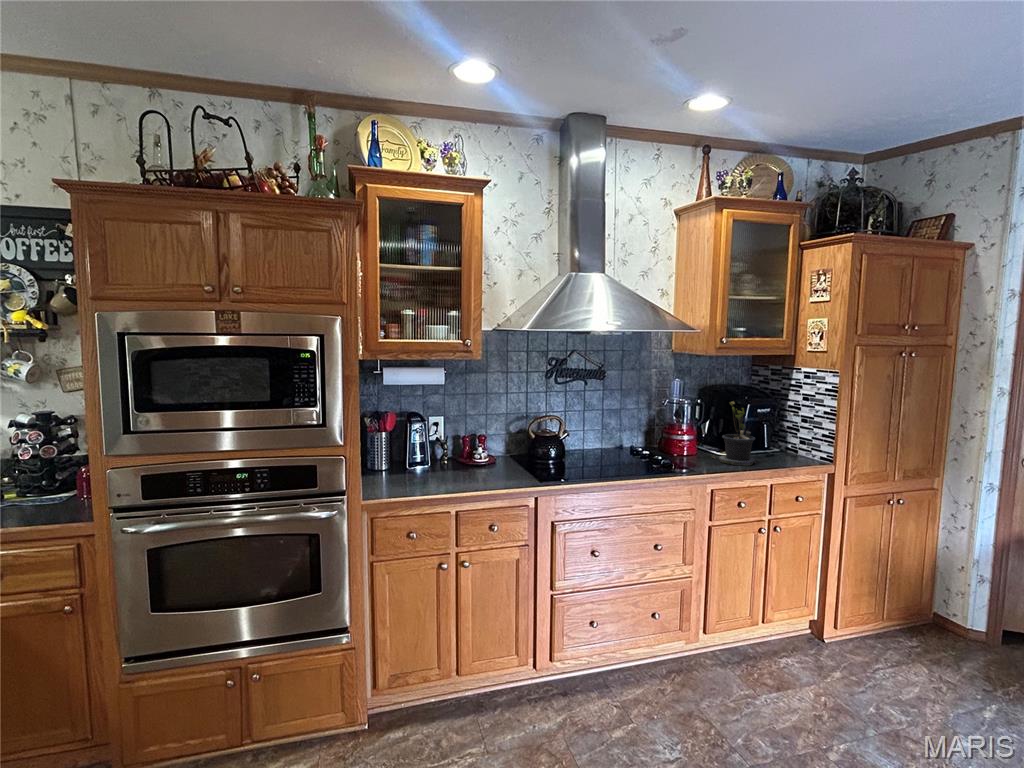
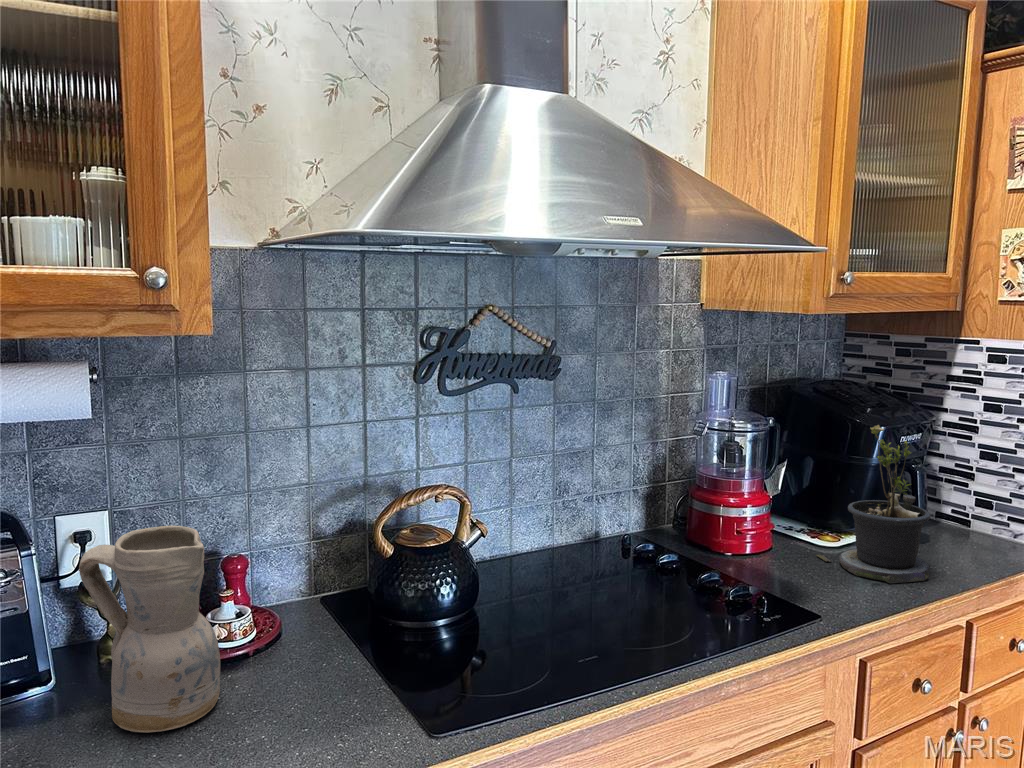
ceramic pitcher: none [443,417,480,476] -> present [79,526,220,733]

